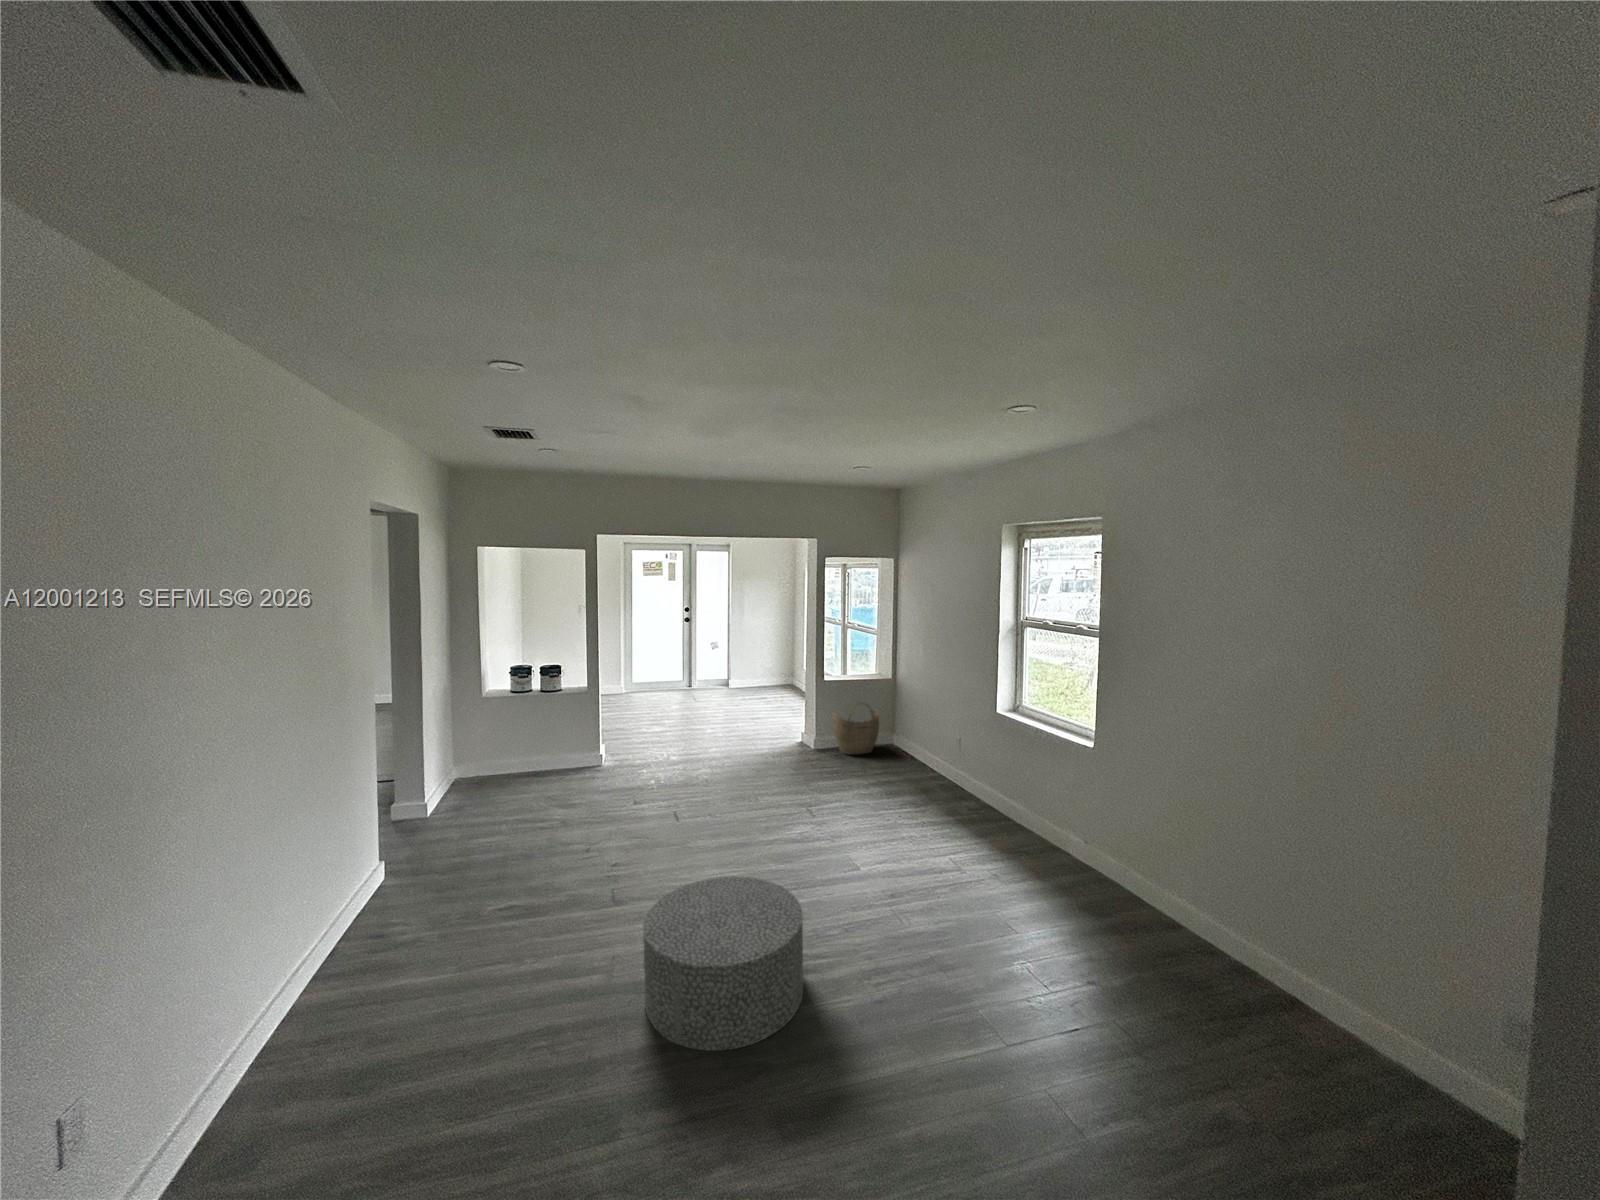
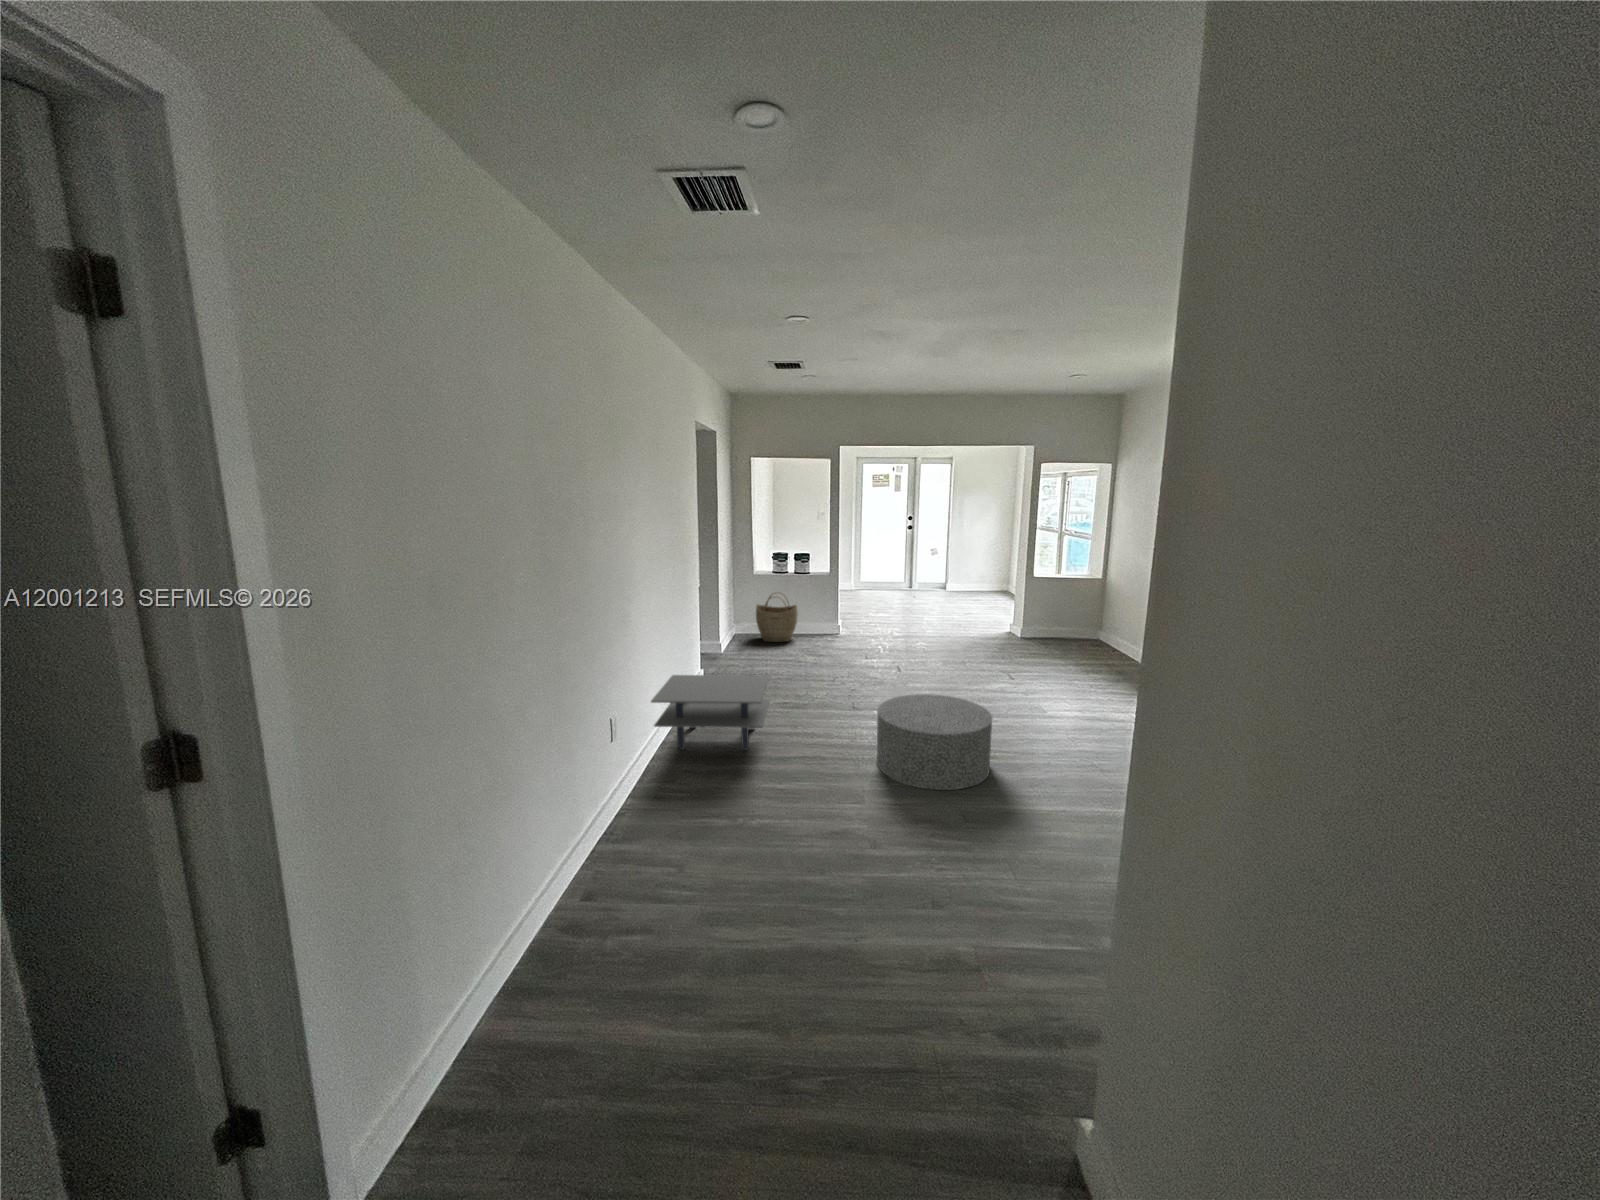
woven basket: present [833,703,879,755] -> present [756,596,798,642]
side table: none [224,884,478,1057] -> present [651,675,770,750]

